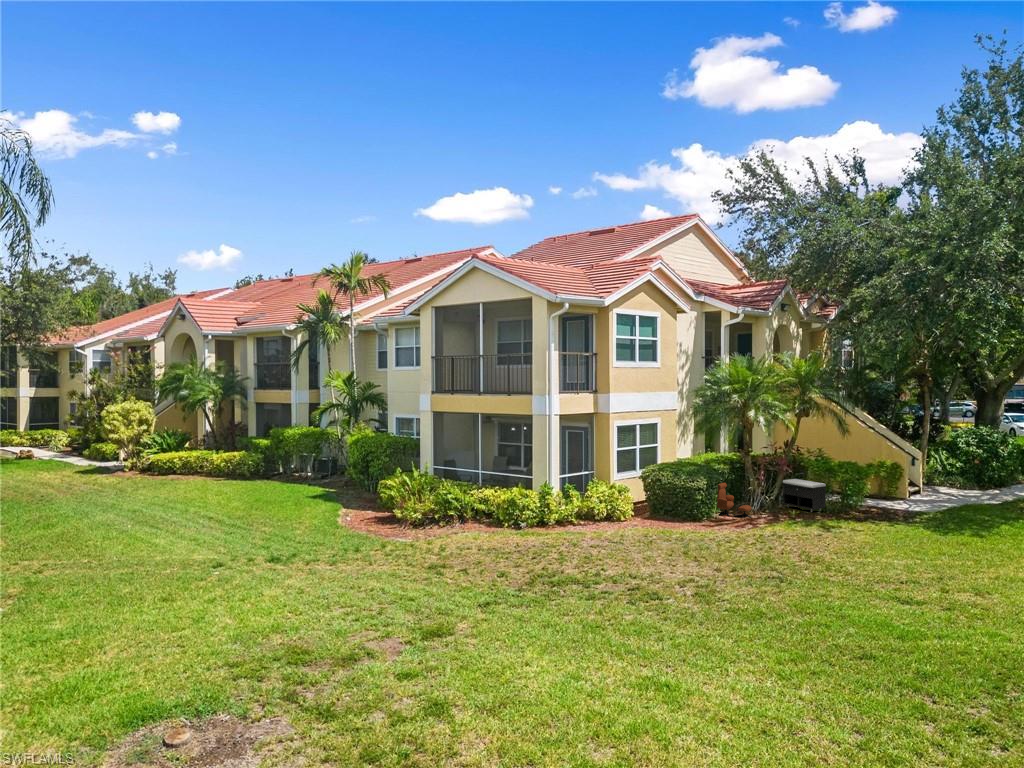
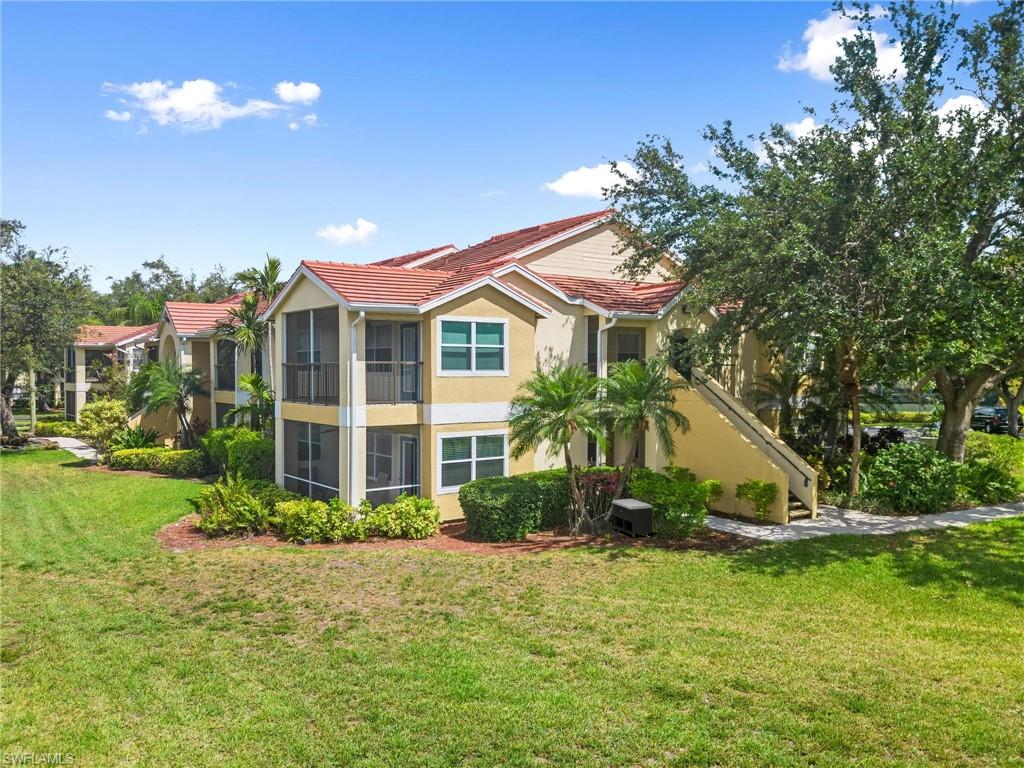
lounge chair: present [717,483,752,518] -> none [516,501,554,542]

